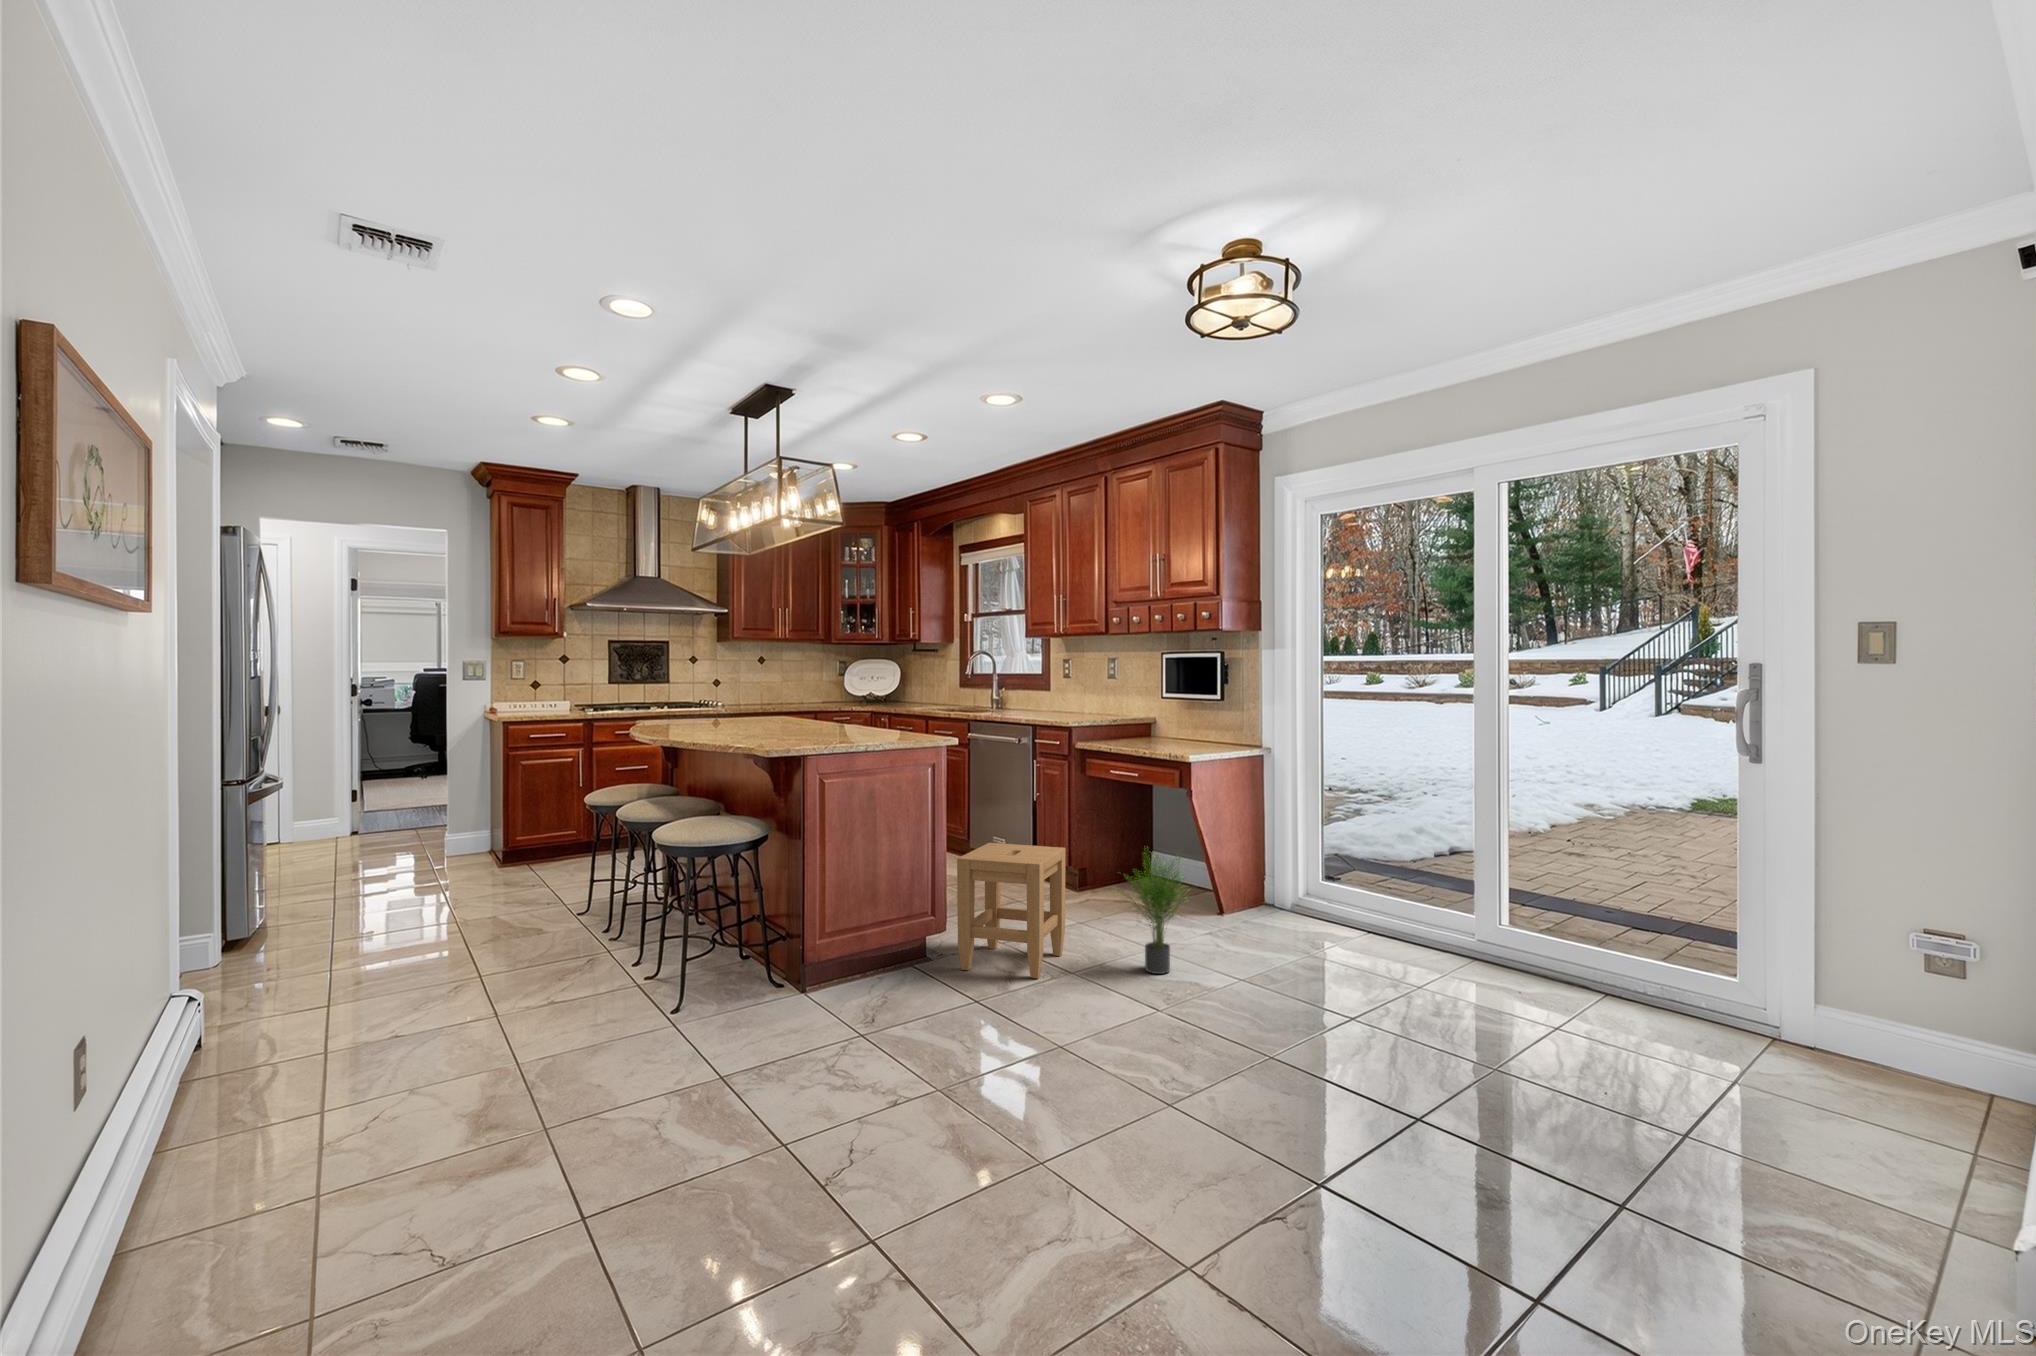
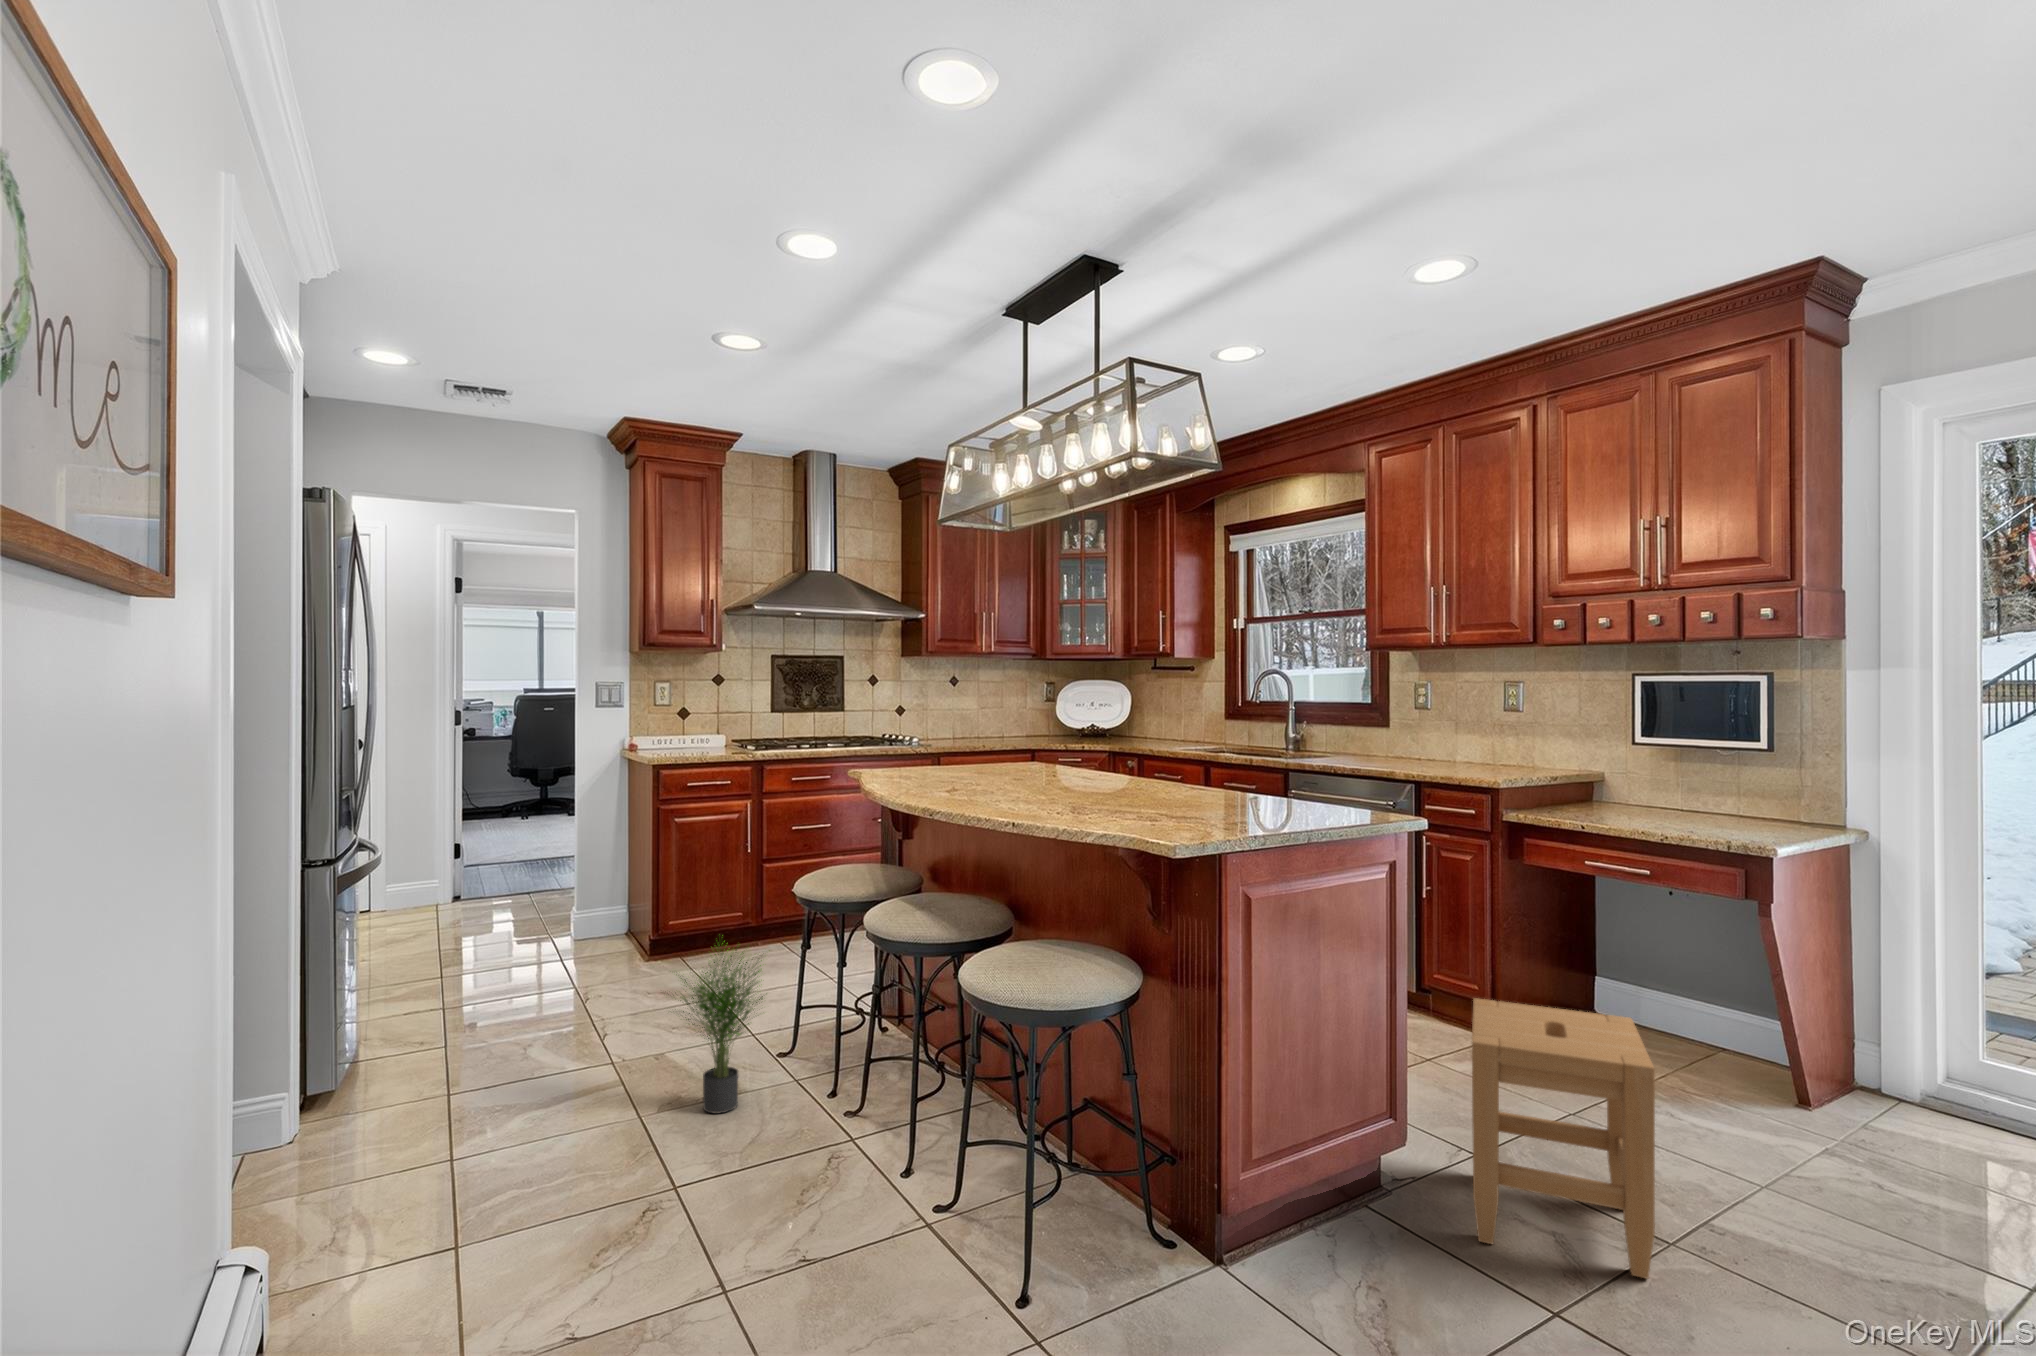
potted plant: present [1123,856,1186,974] -> present [680,943,763,1114]

